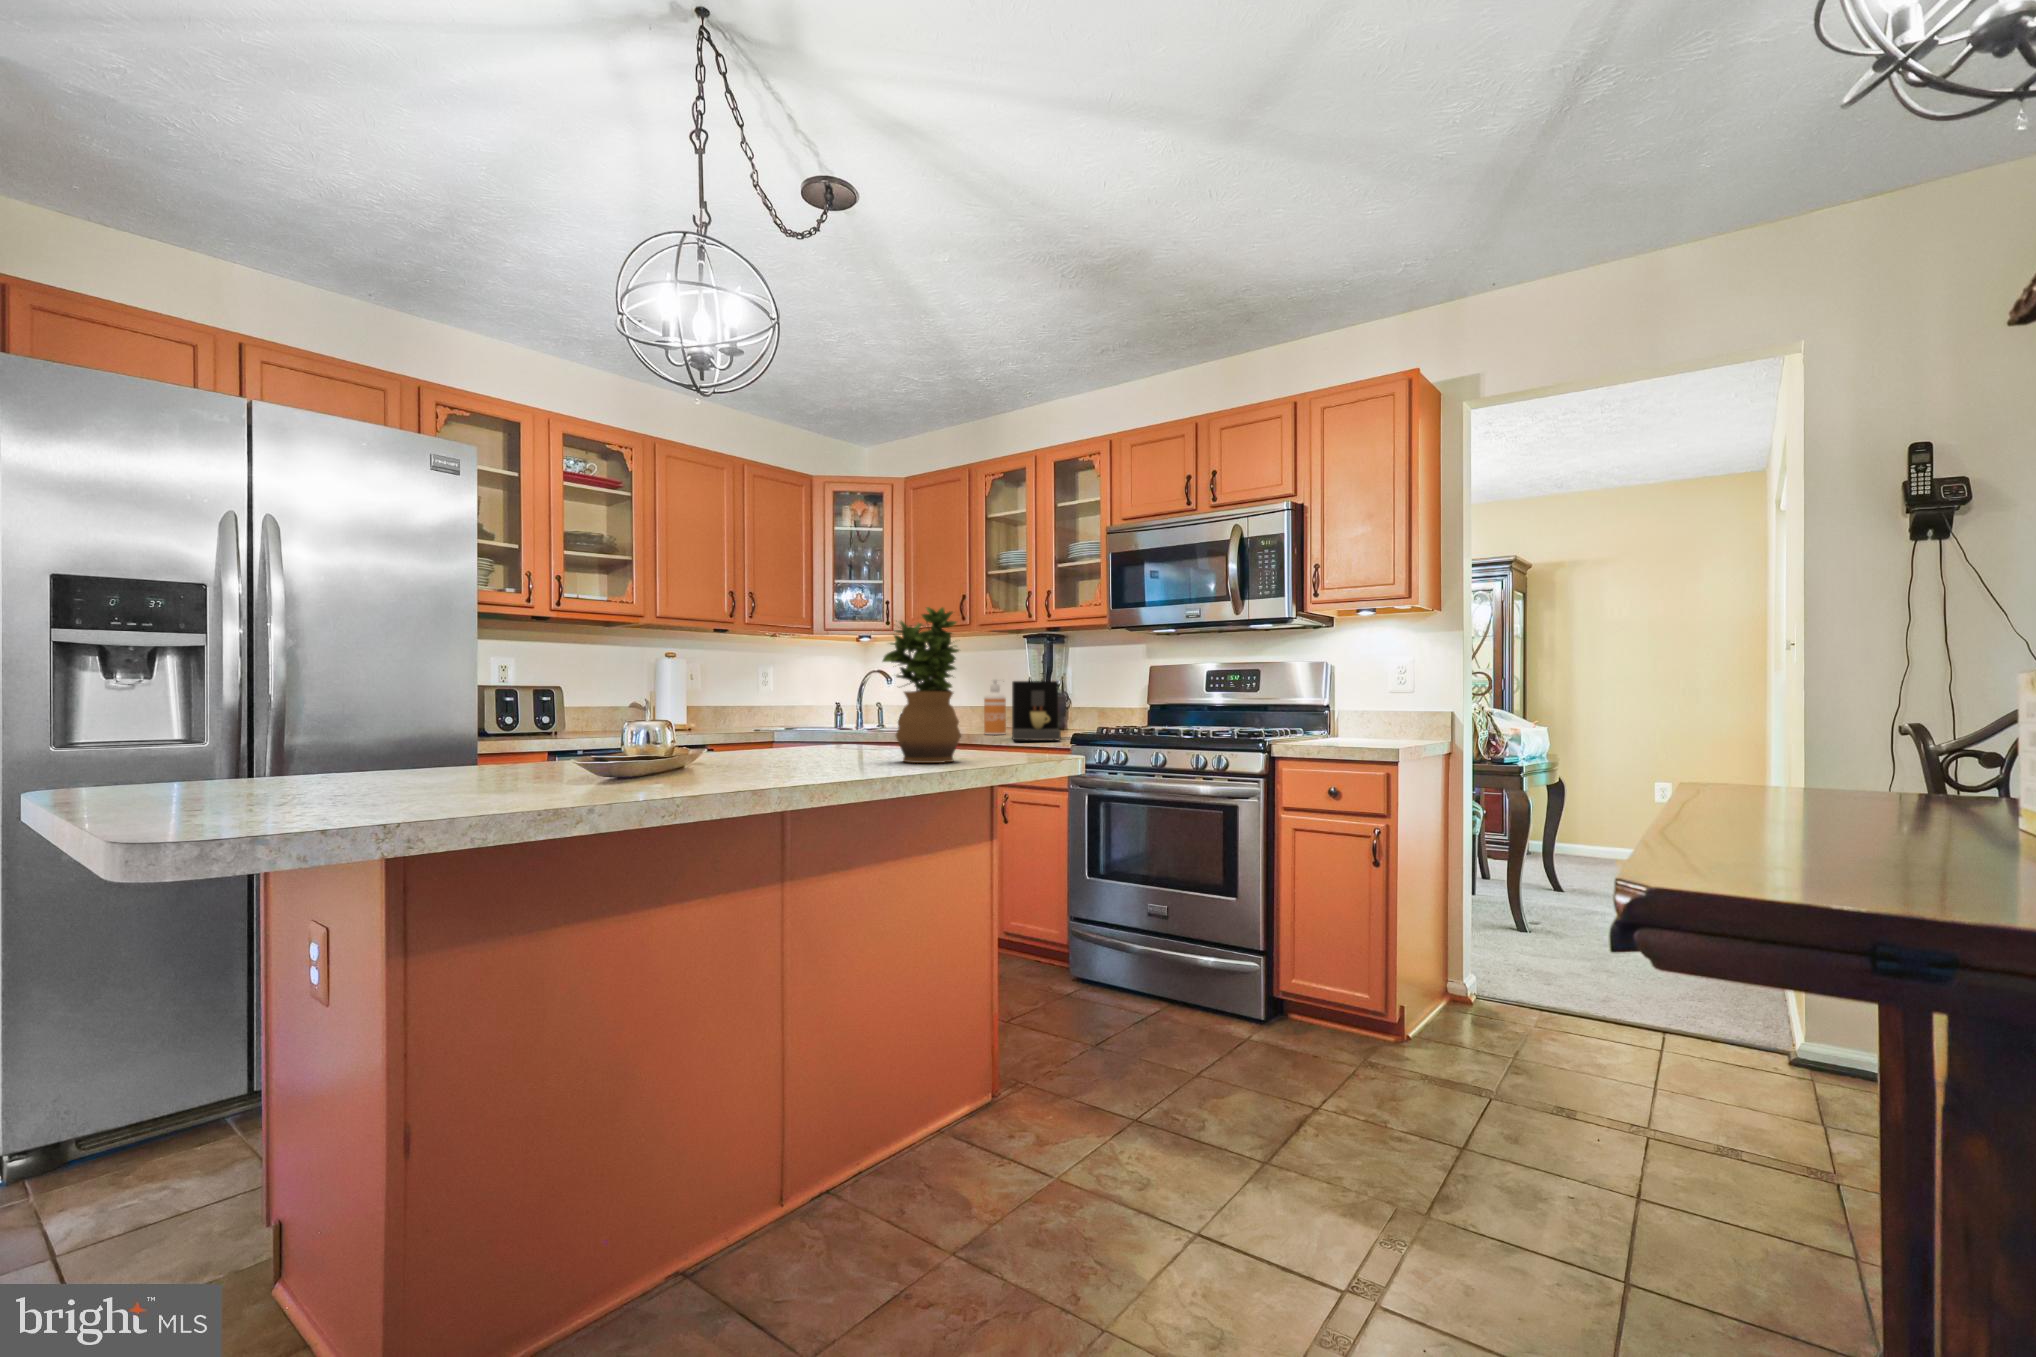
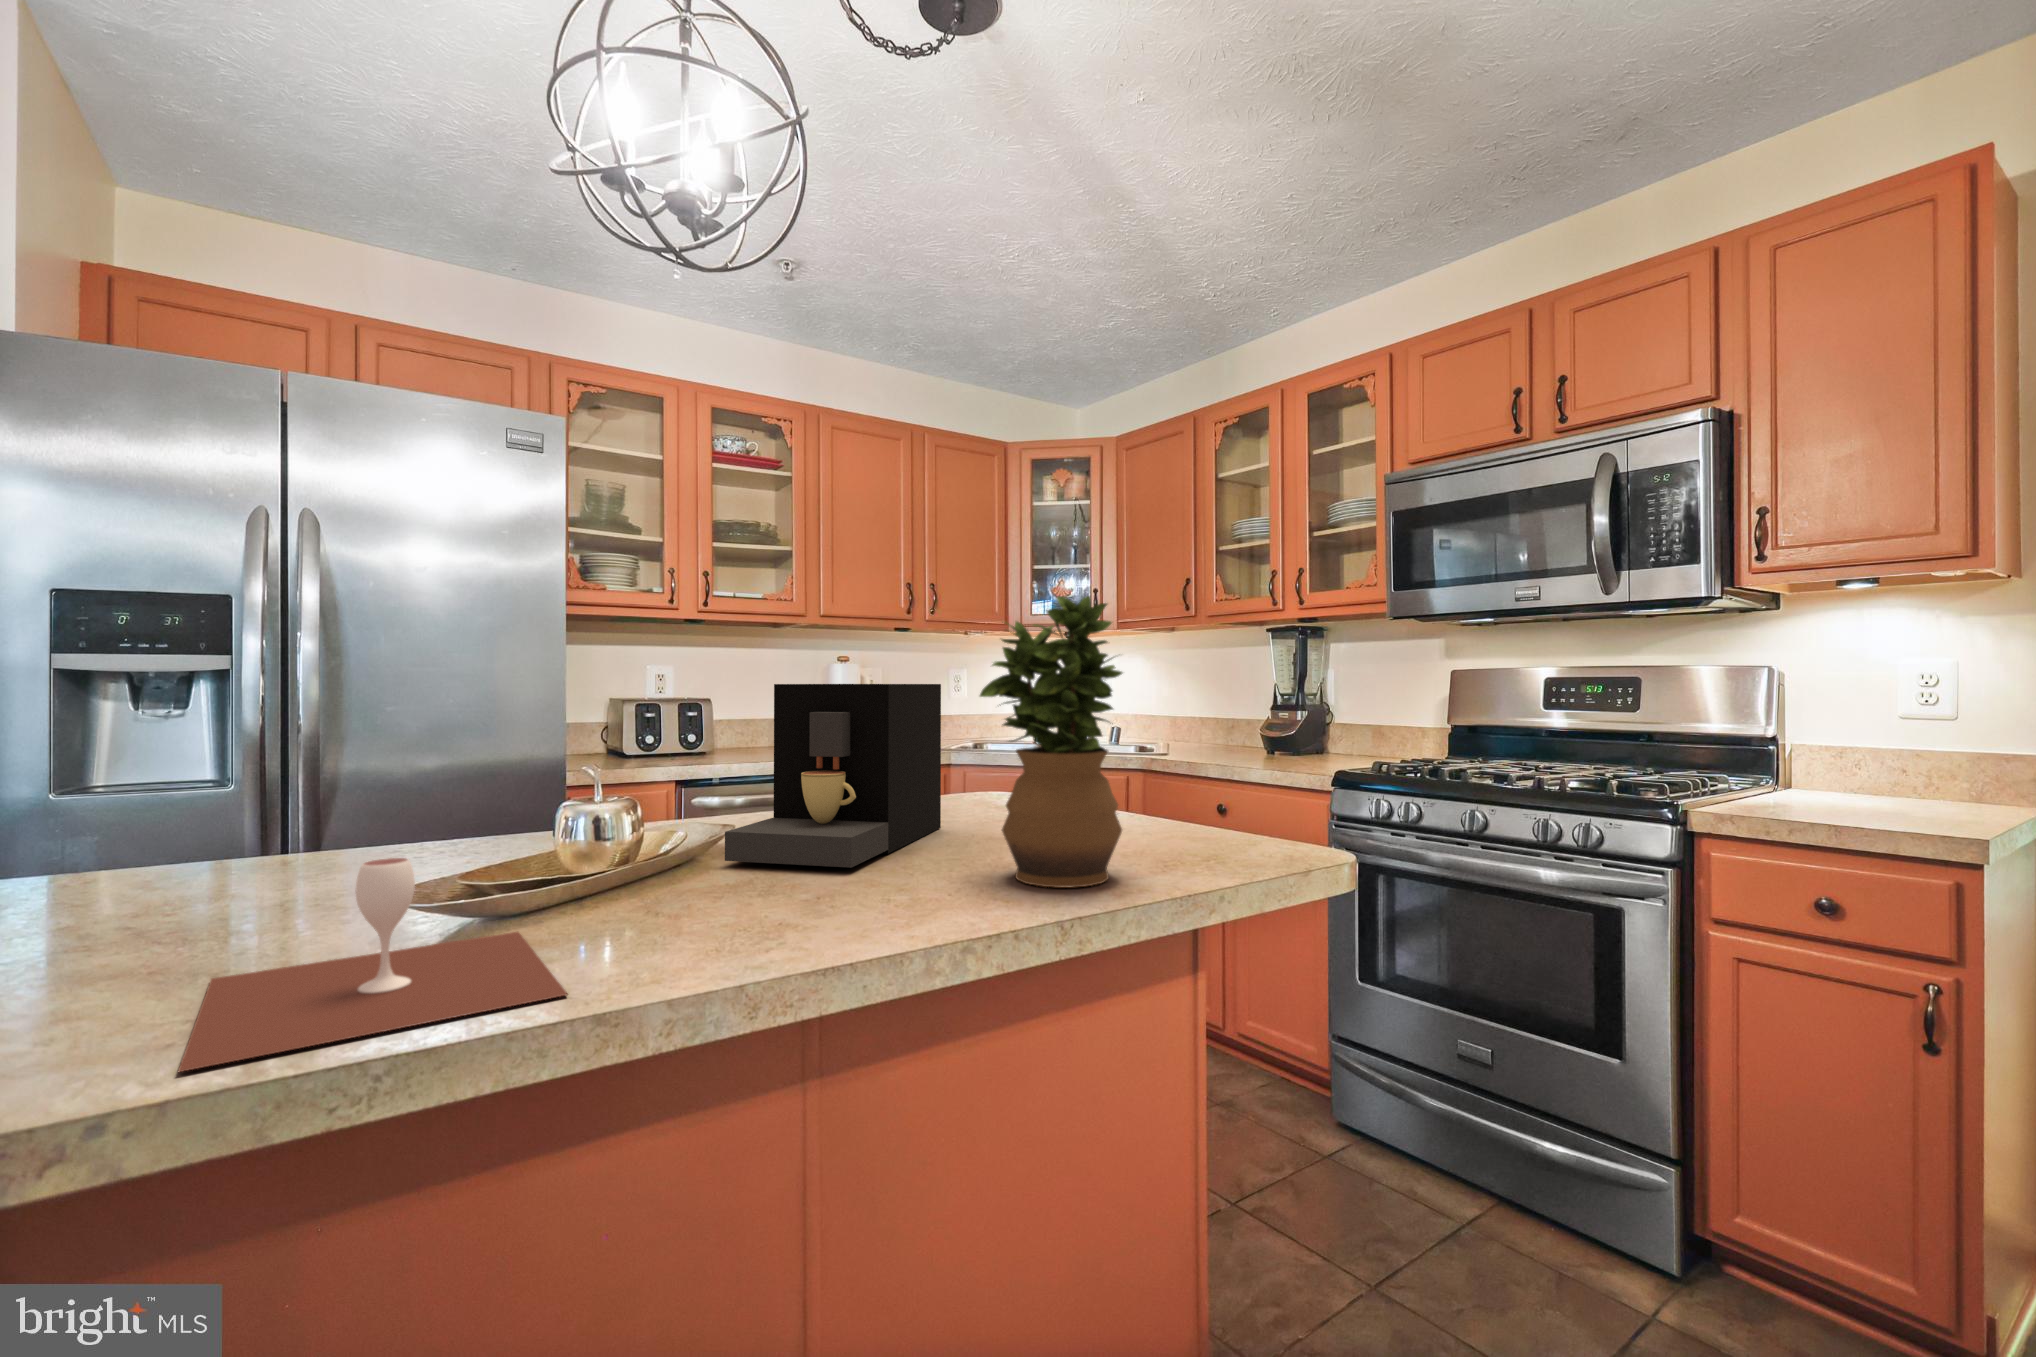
soap dispenser: present [984,680,1006,735] -> none [1213,688,1242,760]
coffee maker: present [1012,681,1061,740] -> present [725,684,941,868]
wine glass: none [541,725,738,795] -> present [179,858,567,1072]

